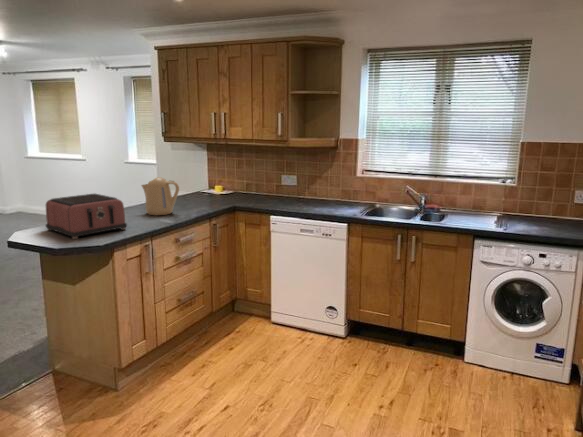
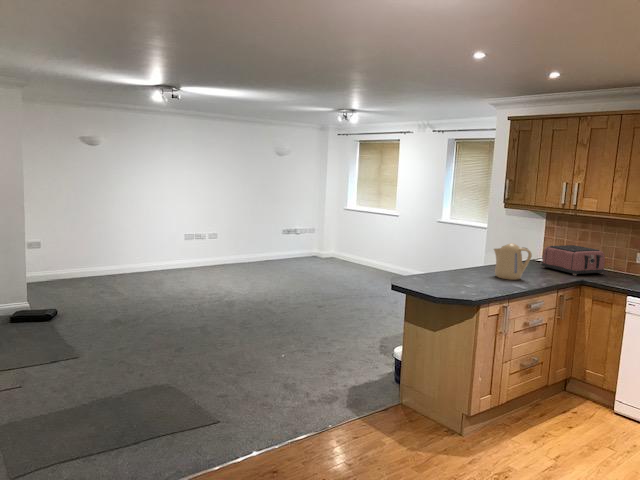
toaster: present [46,194,127,239] -> present [541,245,605,276]

